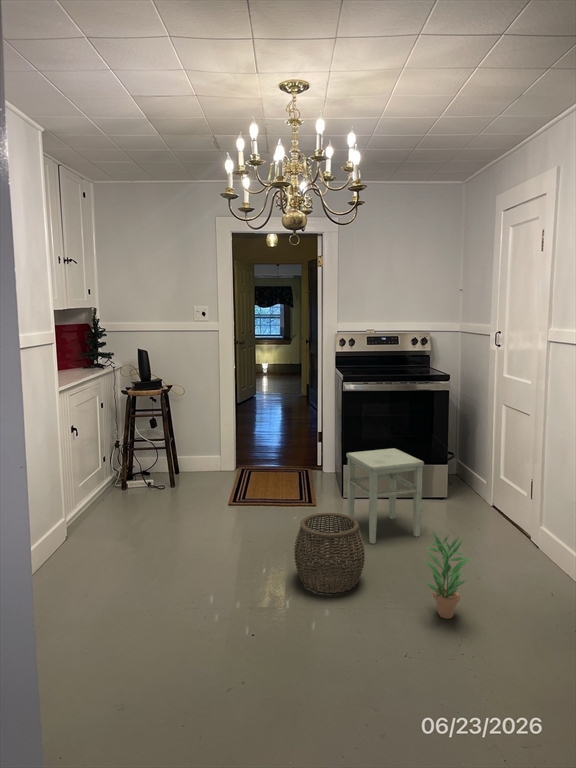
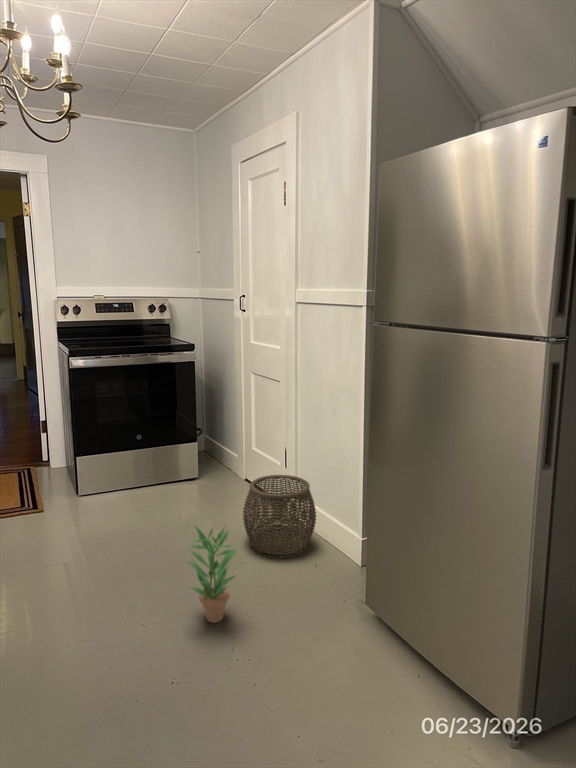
stool: present [346,448,424,544] -> none [79,431,174,547]
woven basket: present [294,513,365,594] -> present [243,475,316,556]

